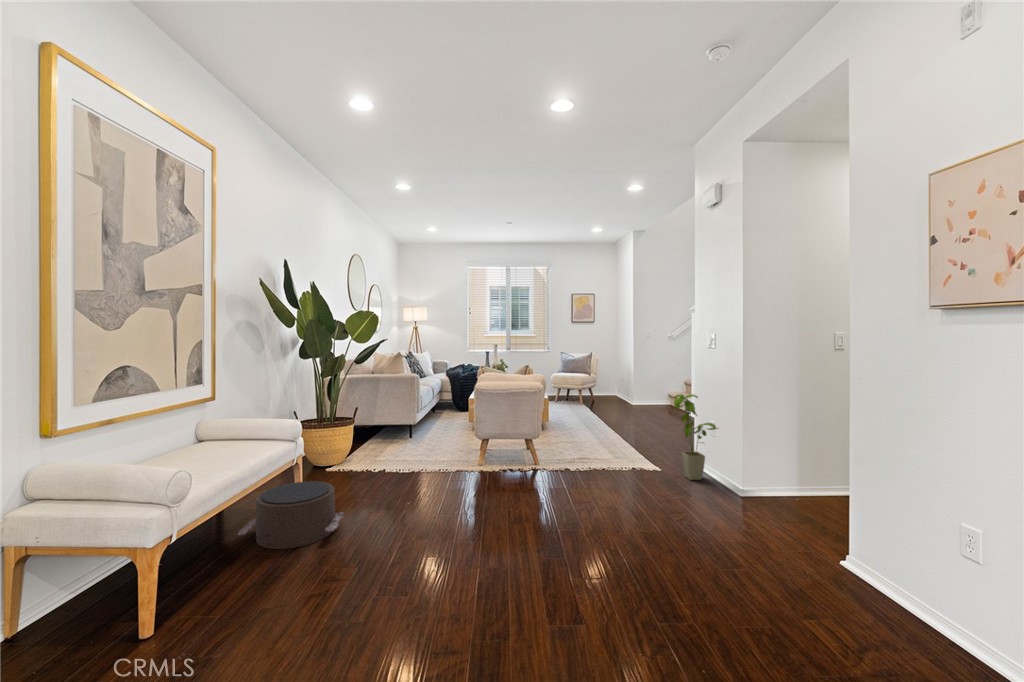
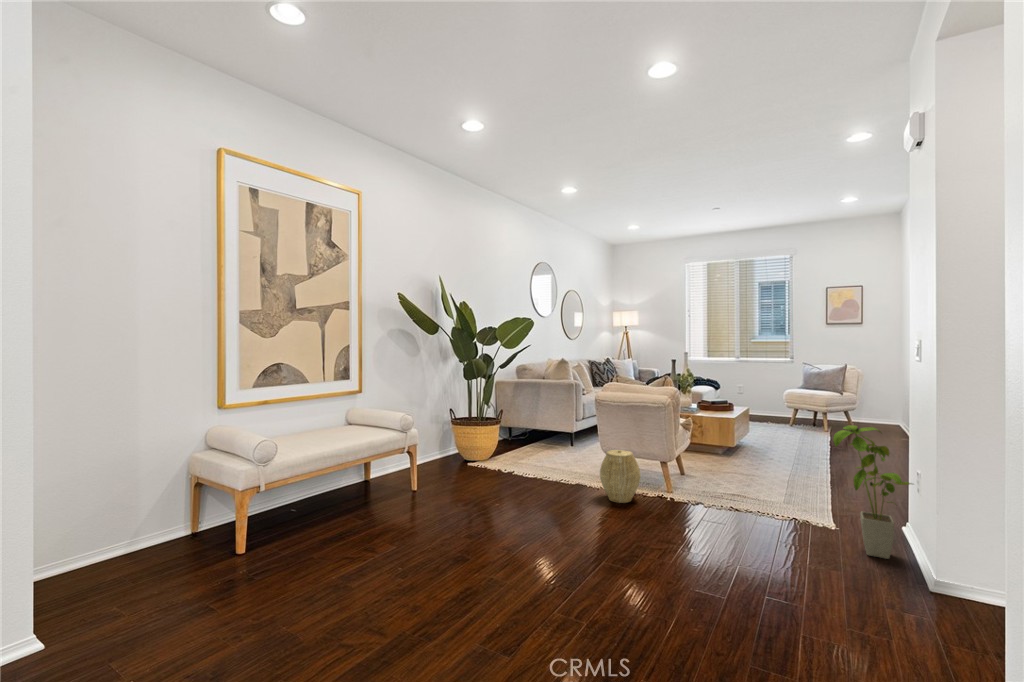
woven basket: none [491,432,526,478] -> present [600,450,641,503]
pouf: present [238,481,344,549] -> none [342,468,424,522]

